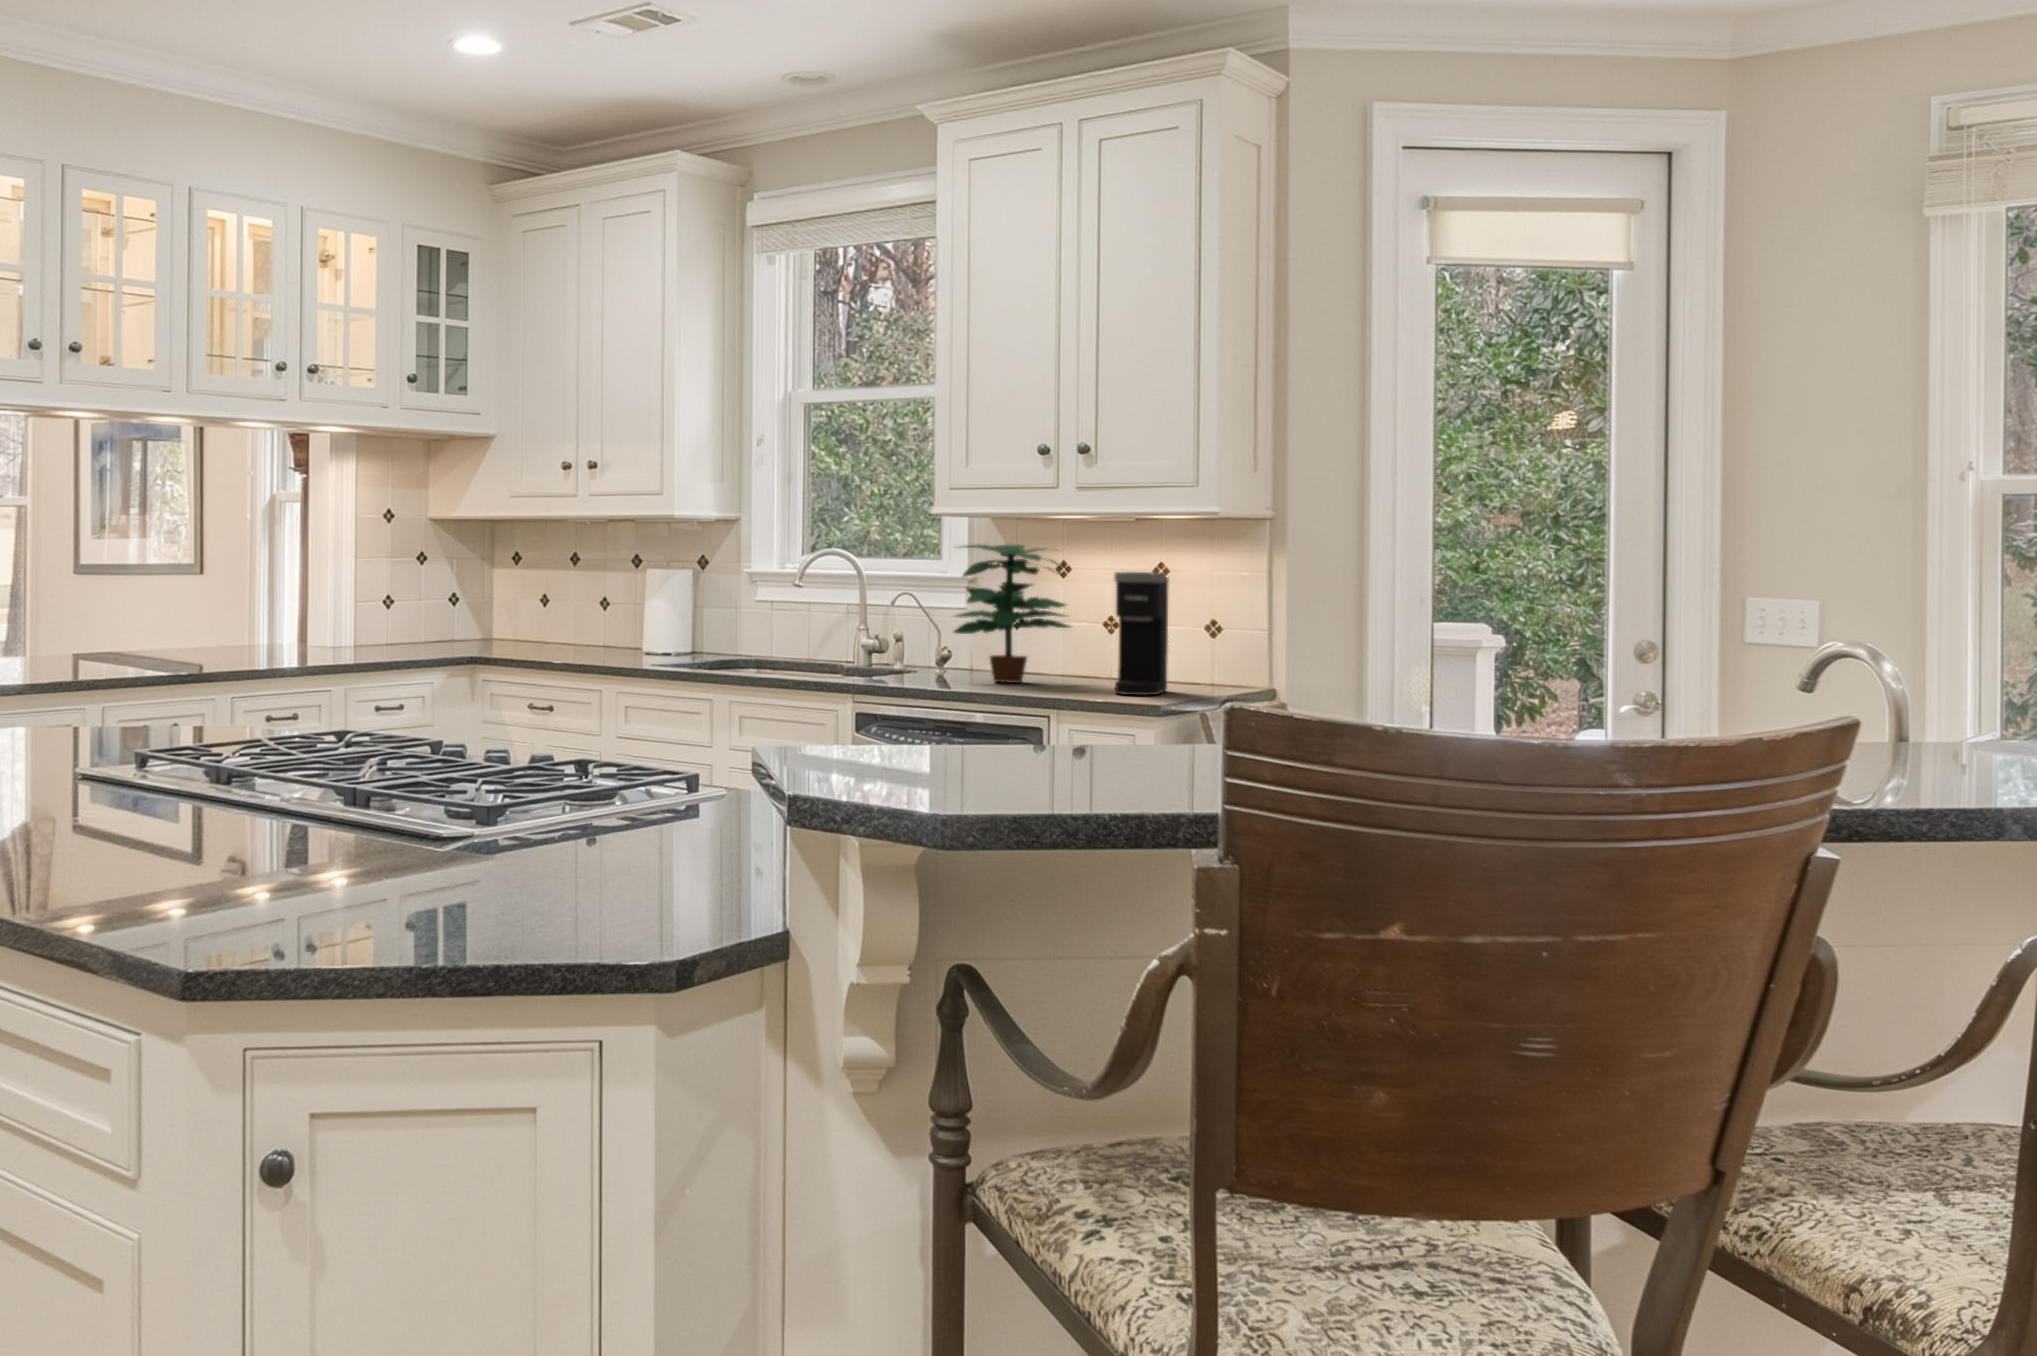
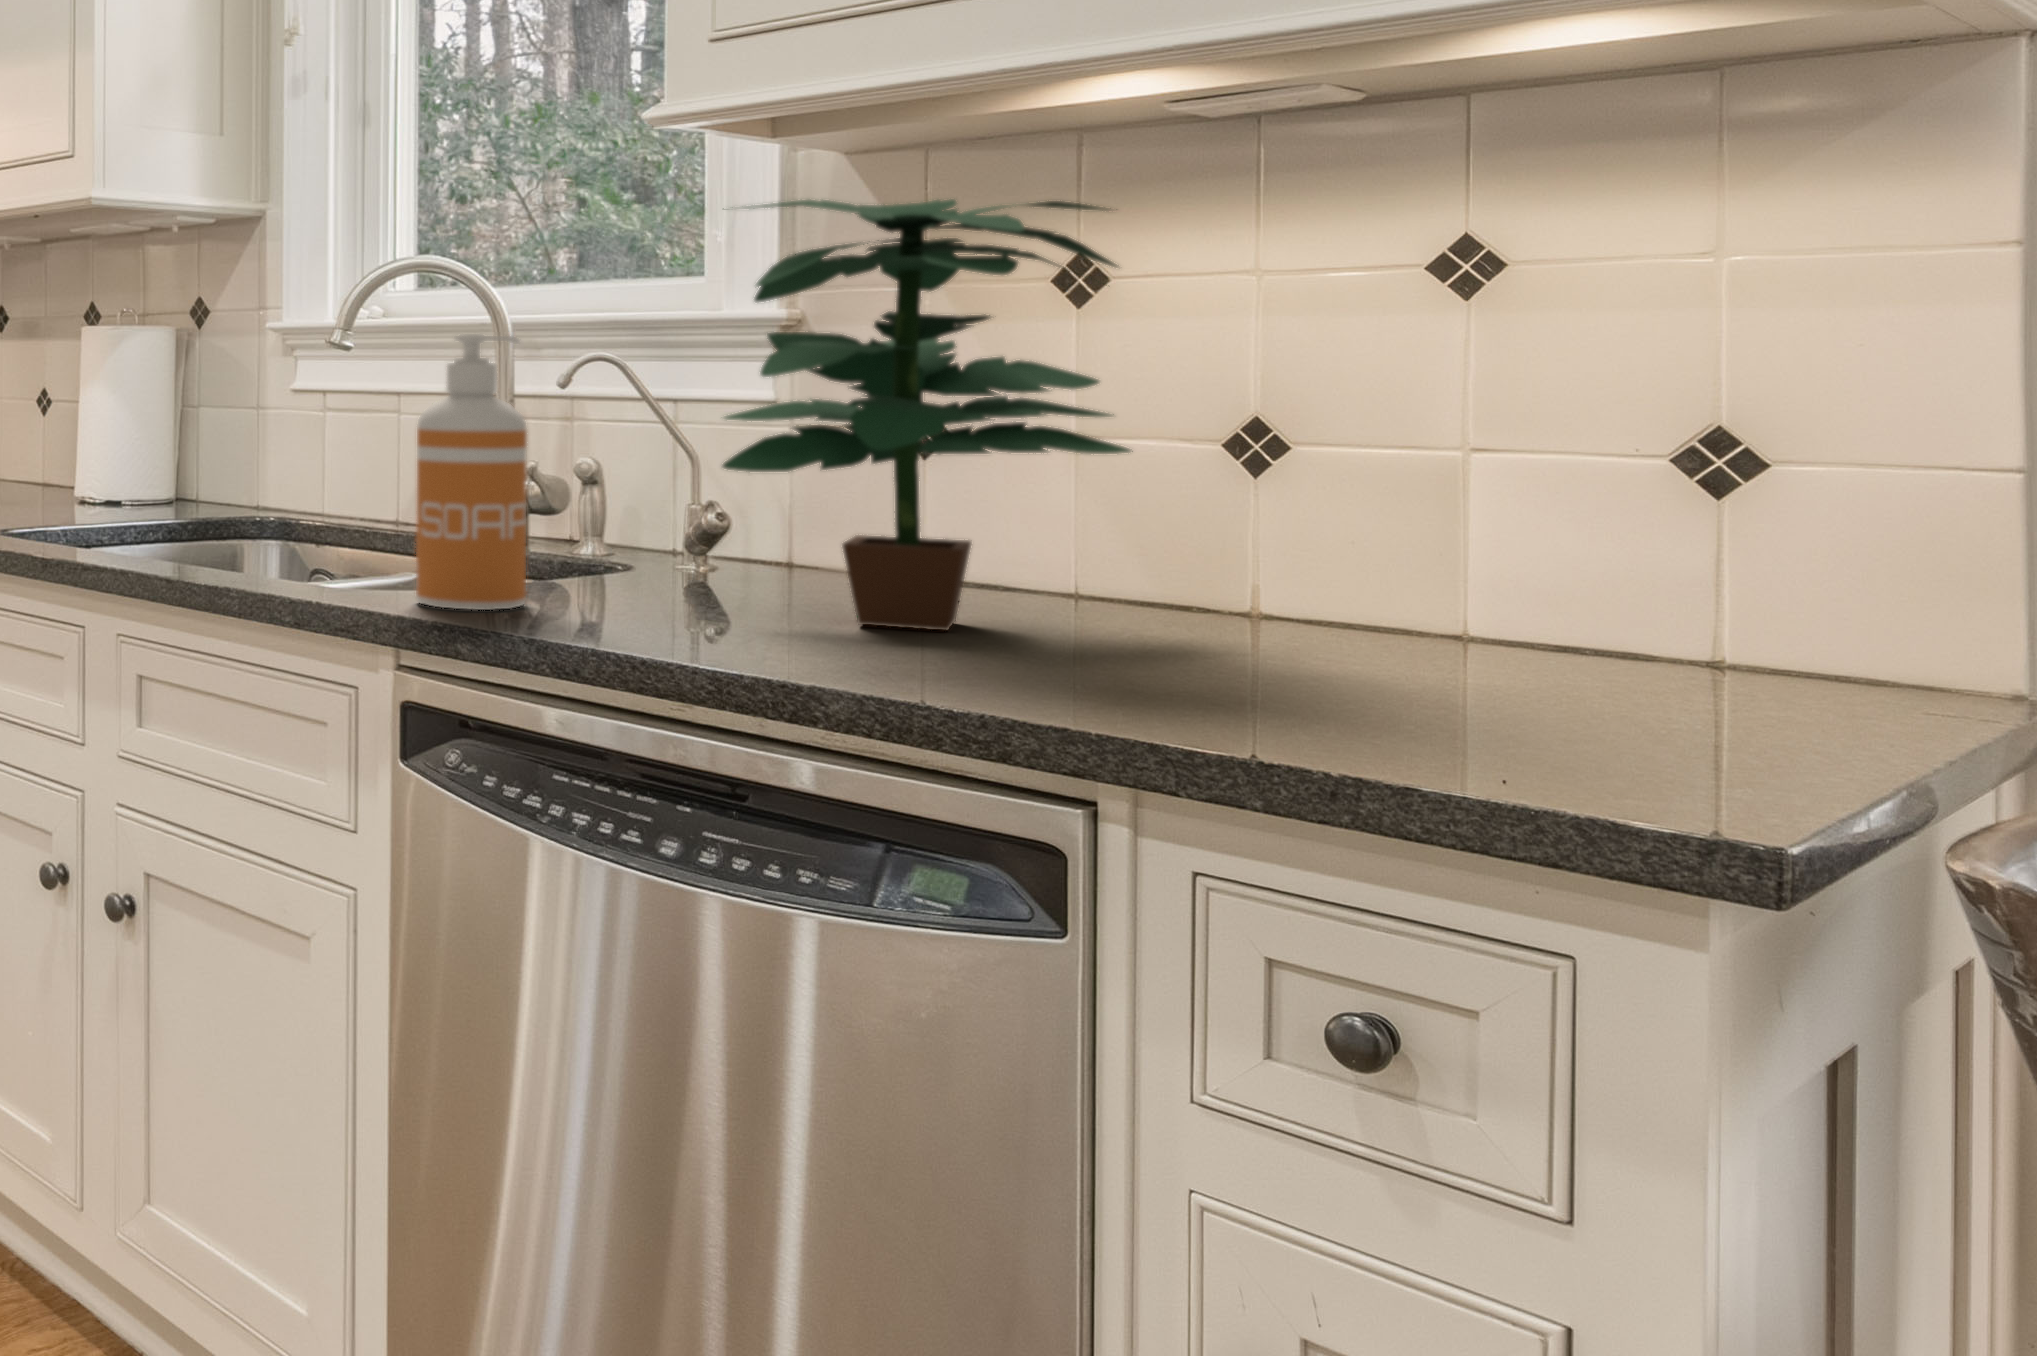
coffee maker: present [1114,572,1169,695] -> none [1384,223,1635,758]
soap dispenser: none [852,587,890,680] -> present [416,334,527,610]

